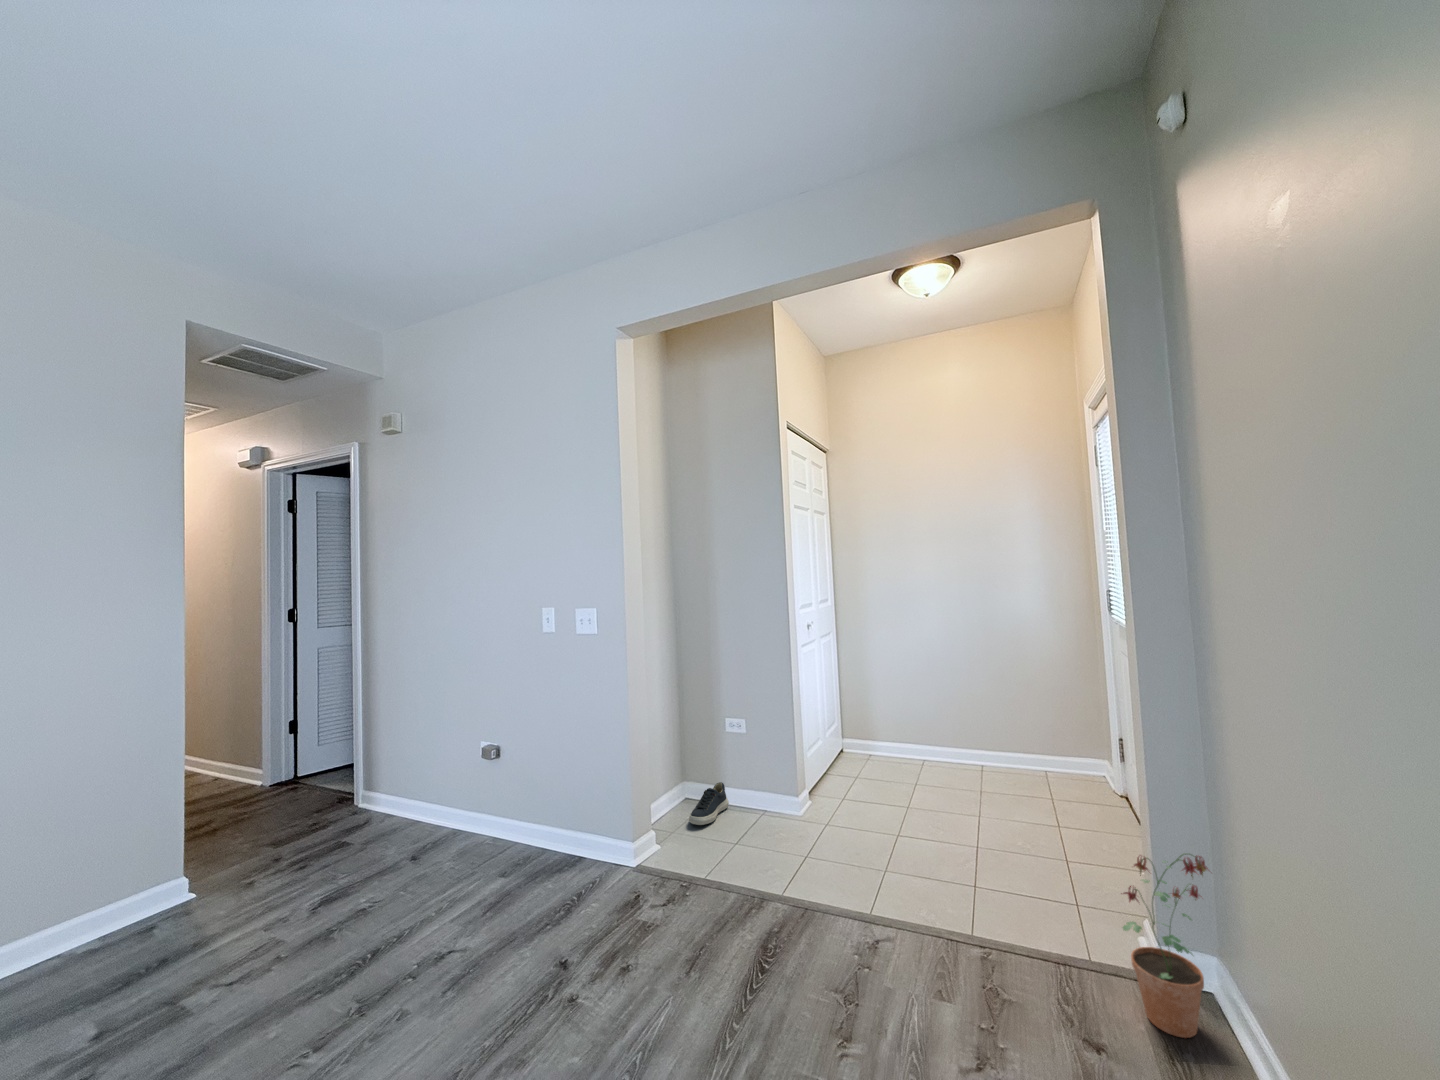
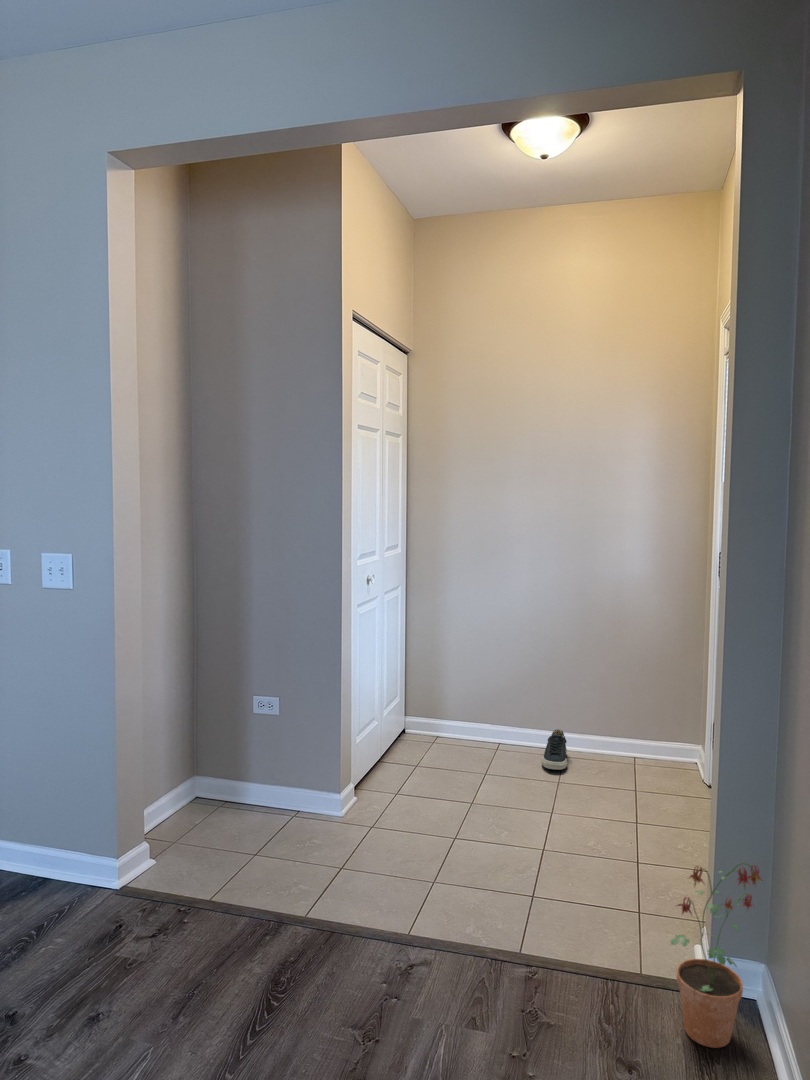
shoe: present [689,782,729,825] -> present [542,729,567,770]

